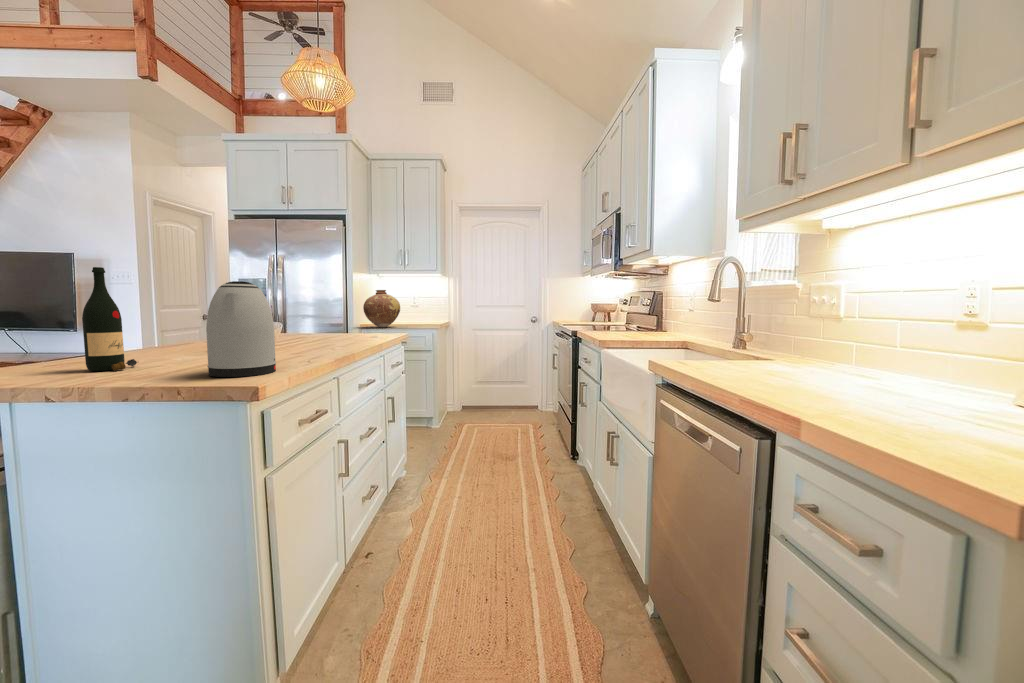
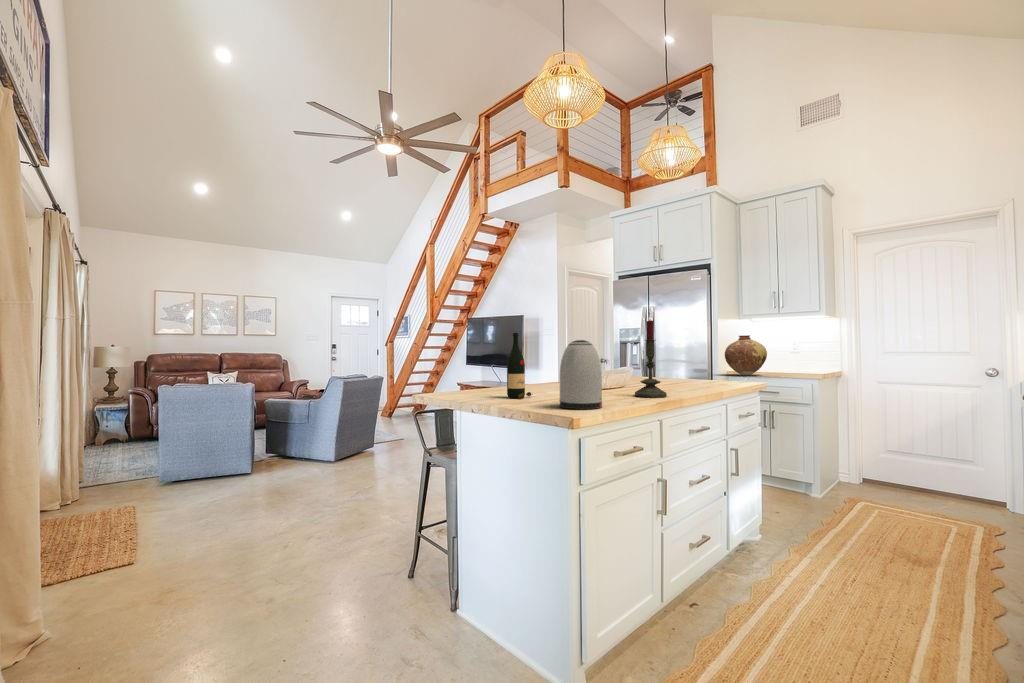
candle: none [300,262,338,354] -> present [635,320,667,398]

